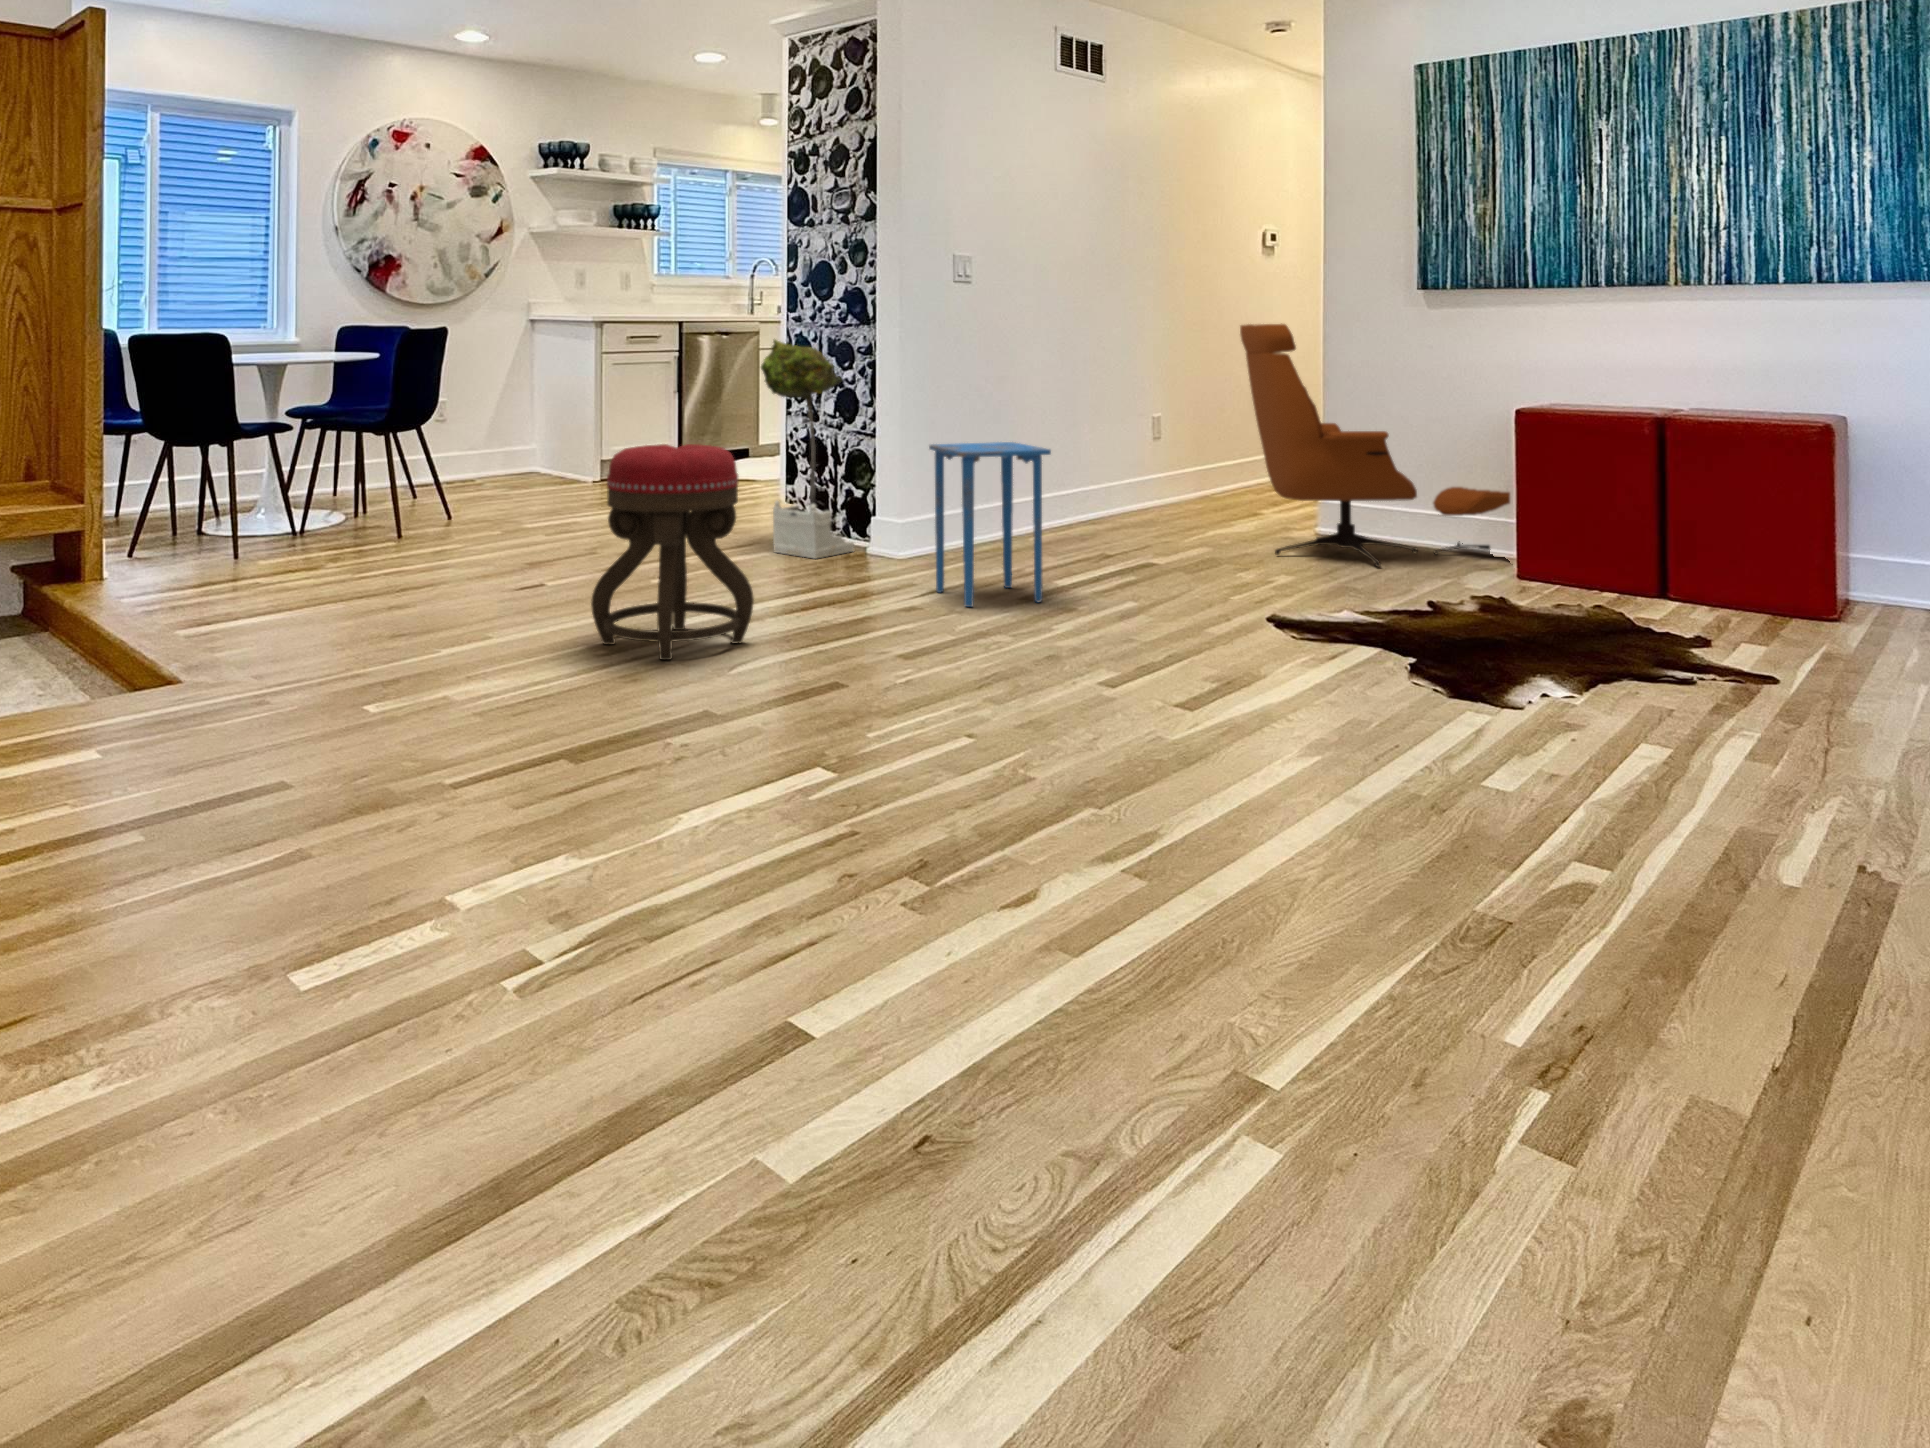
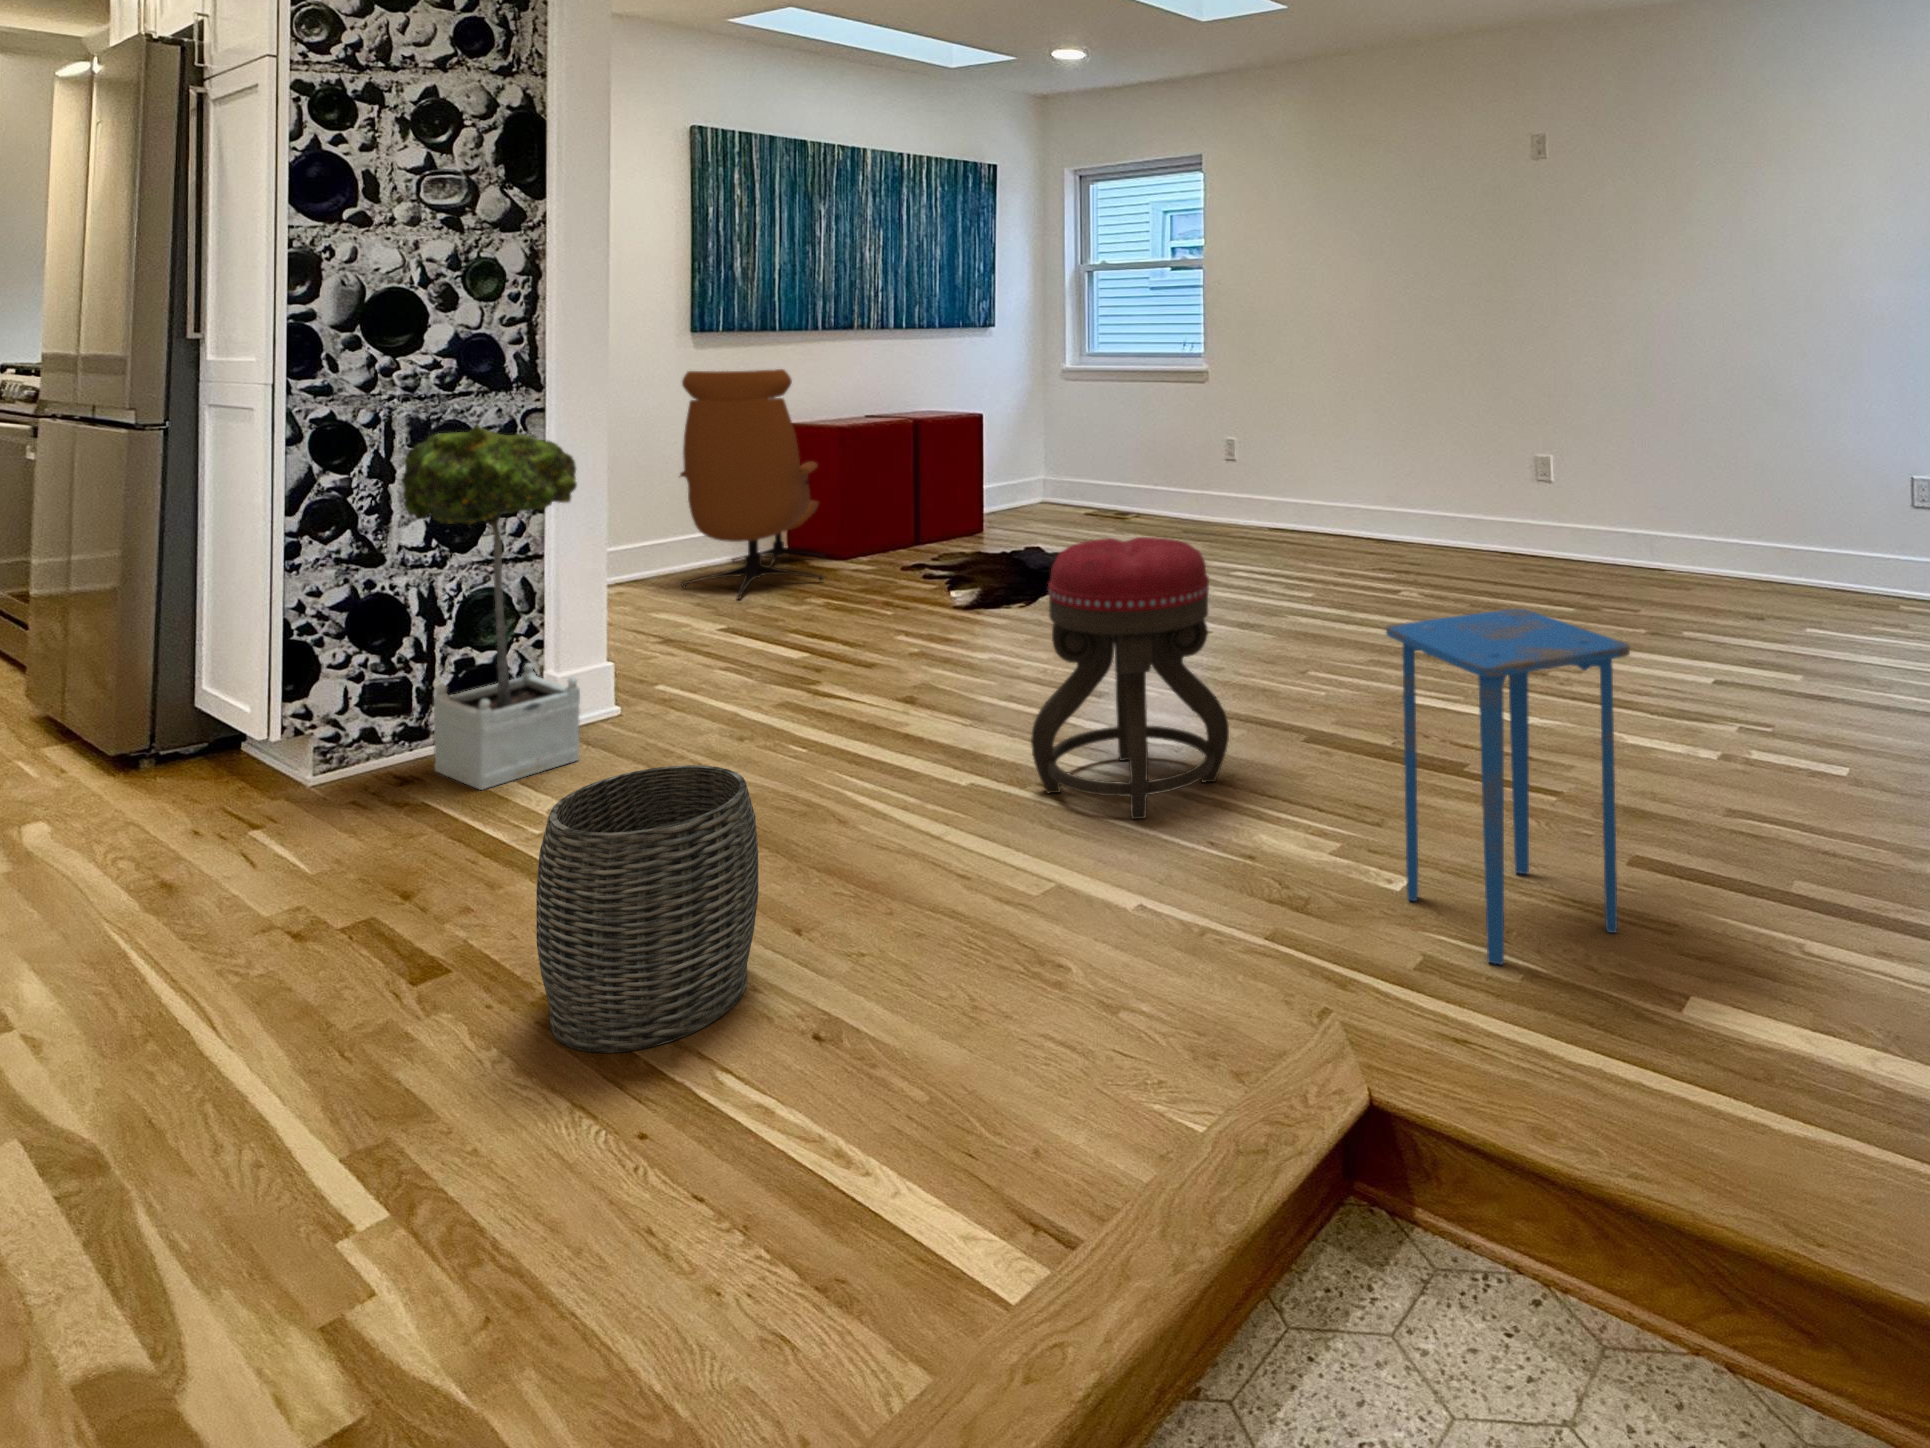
side table: present [929,442,1051,607] -> present [1386,609,1630,964]
woven basket: none [428,489,524,595] -> present [536,765,758,1053]

